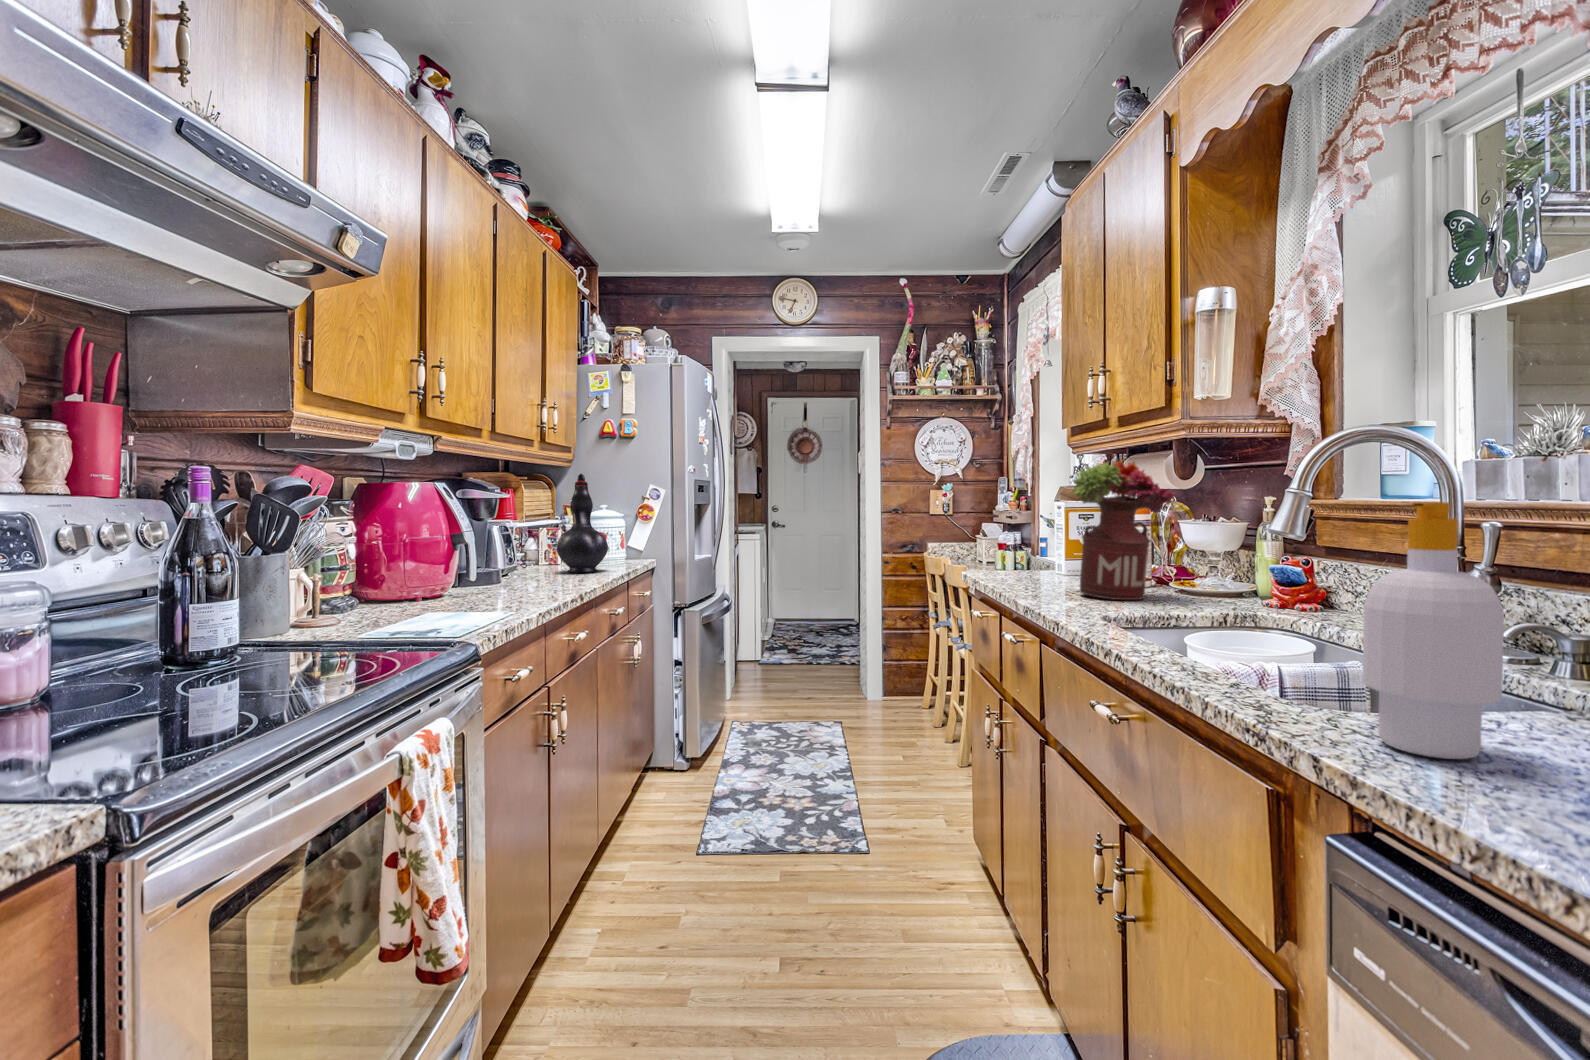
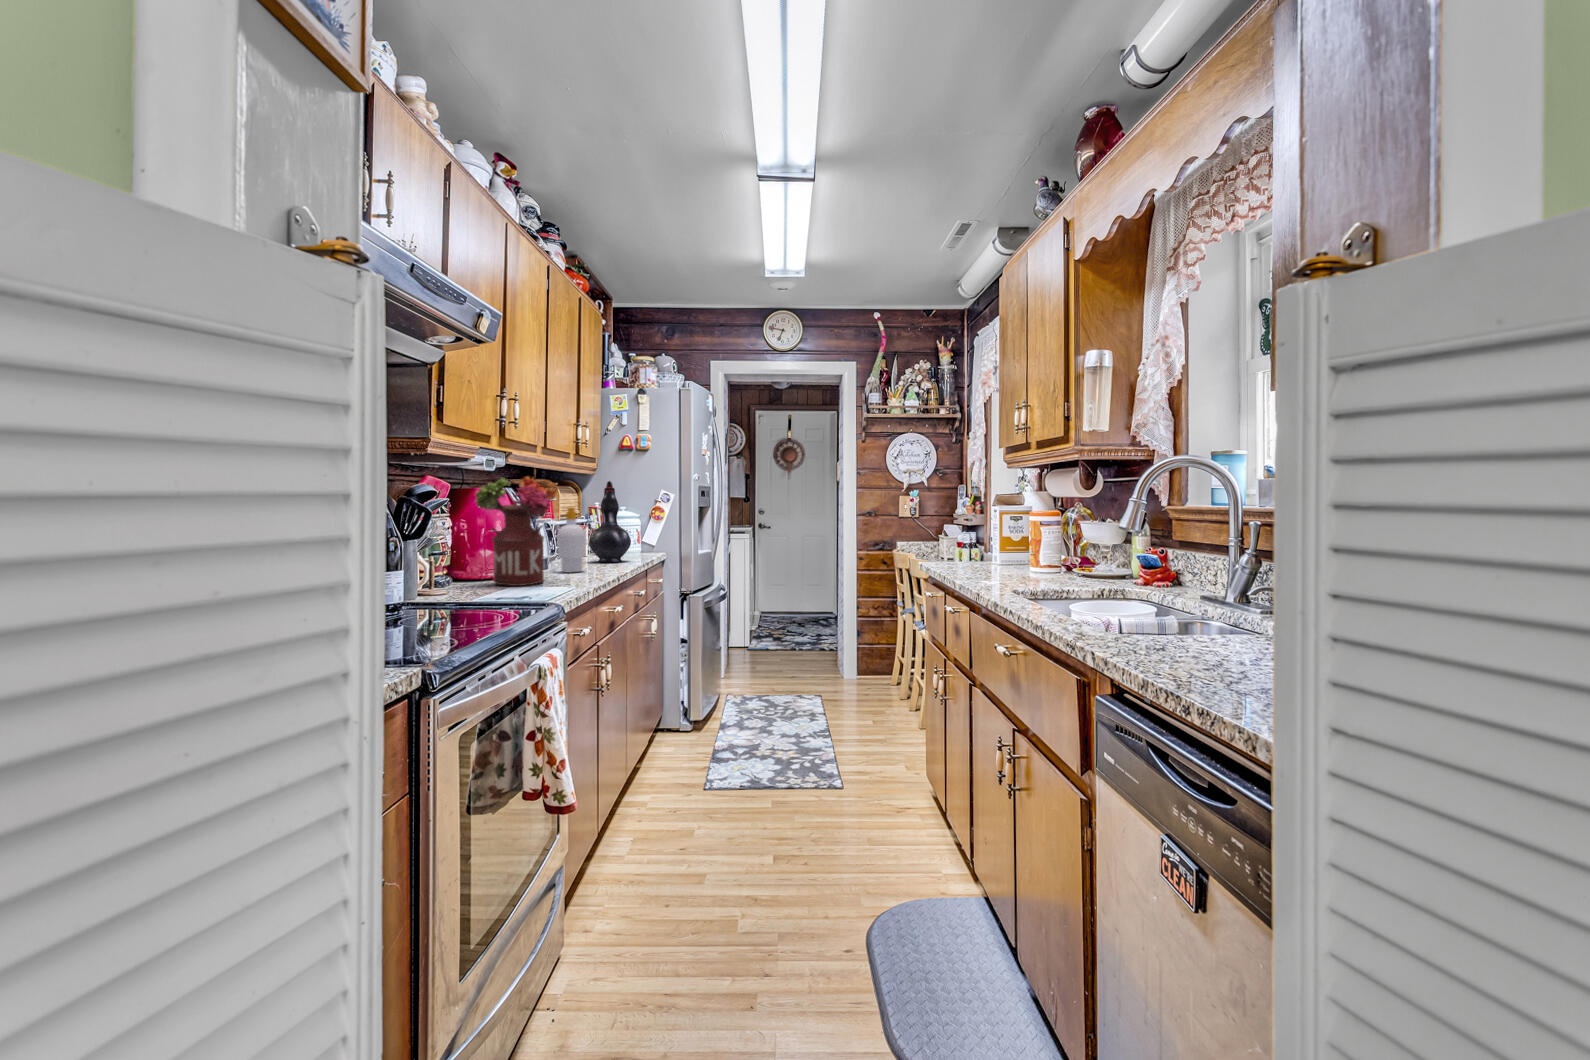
flower arrangement: present [1072,461,1175,600] -> present [475,477,555,586]
soap bottle: present [1363,502,1504,759] -> present [557,507,586,572]

